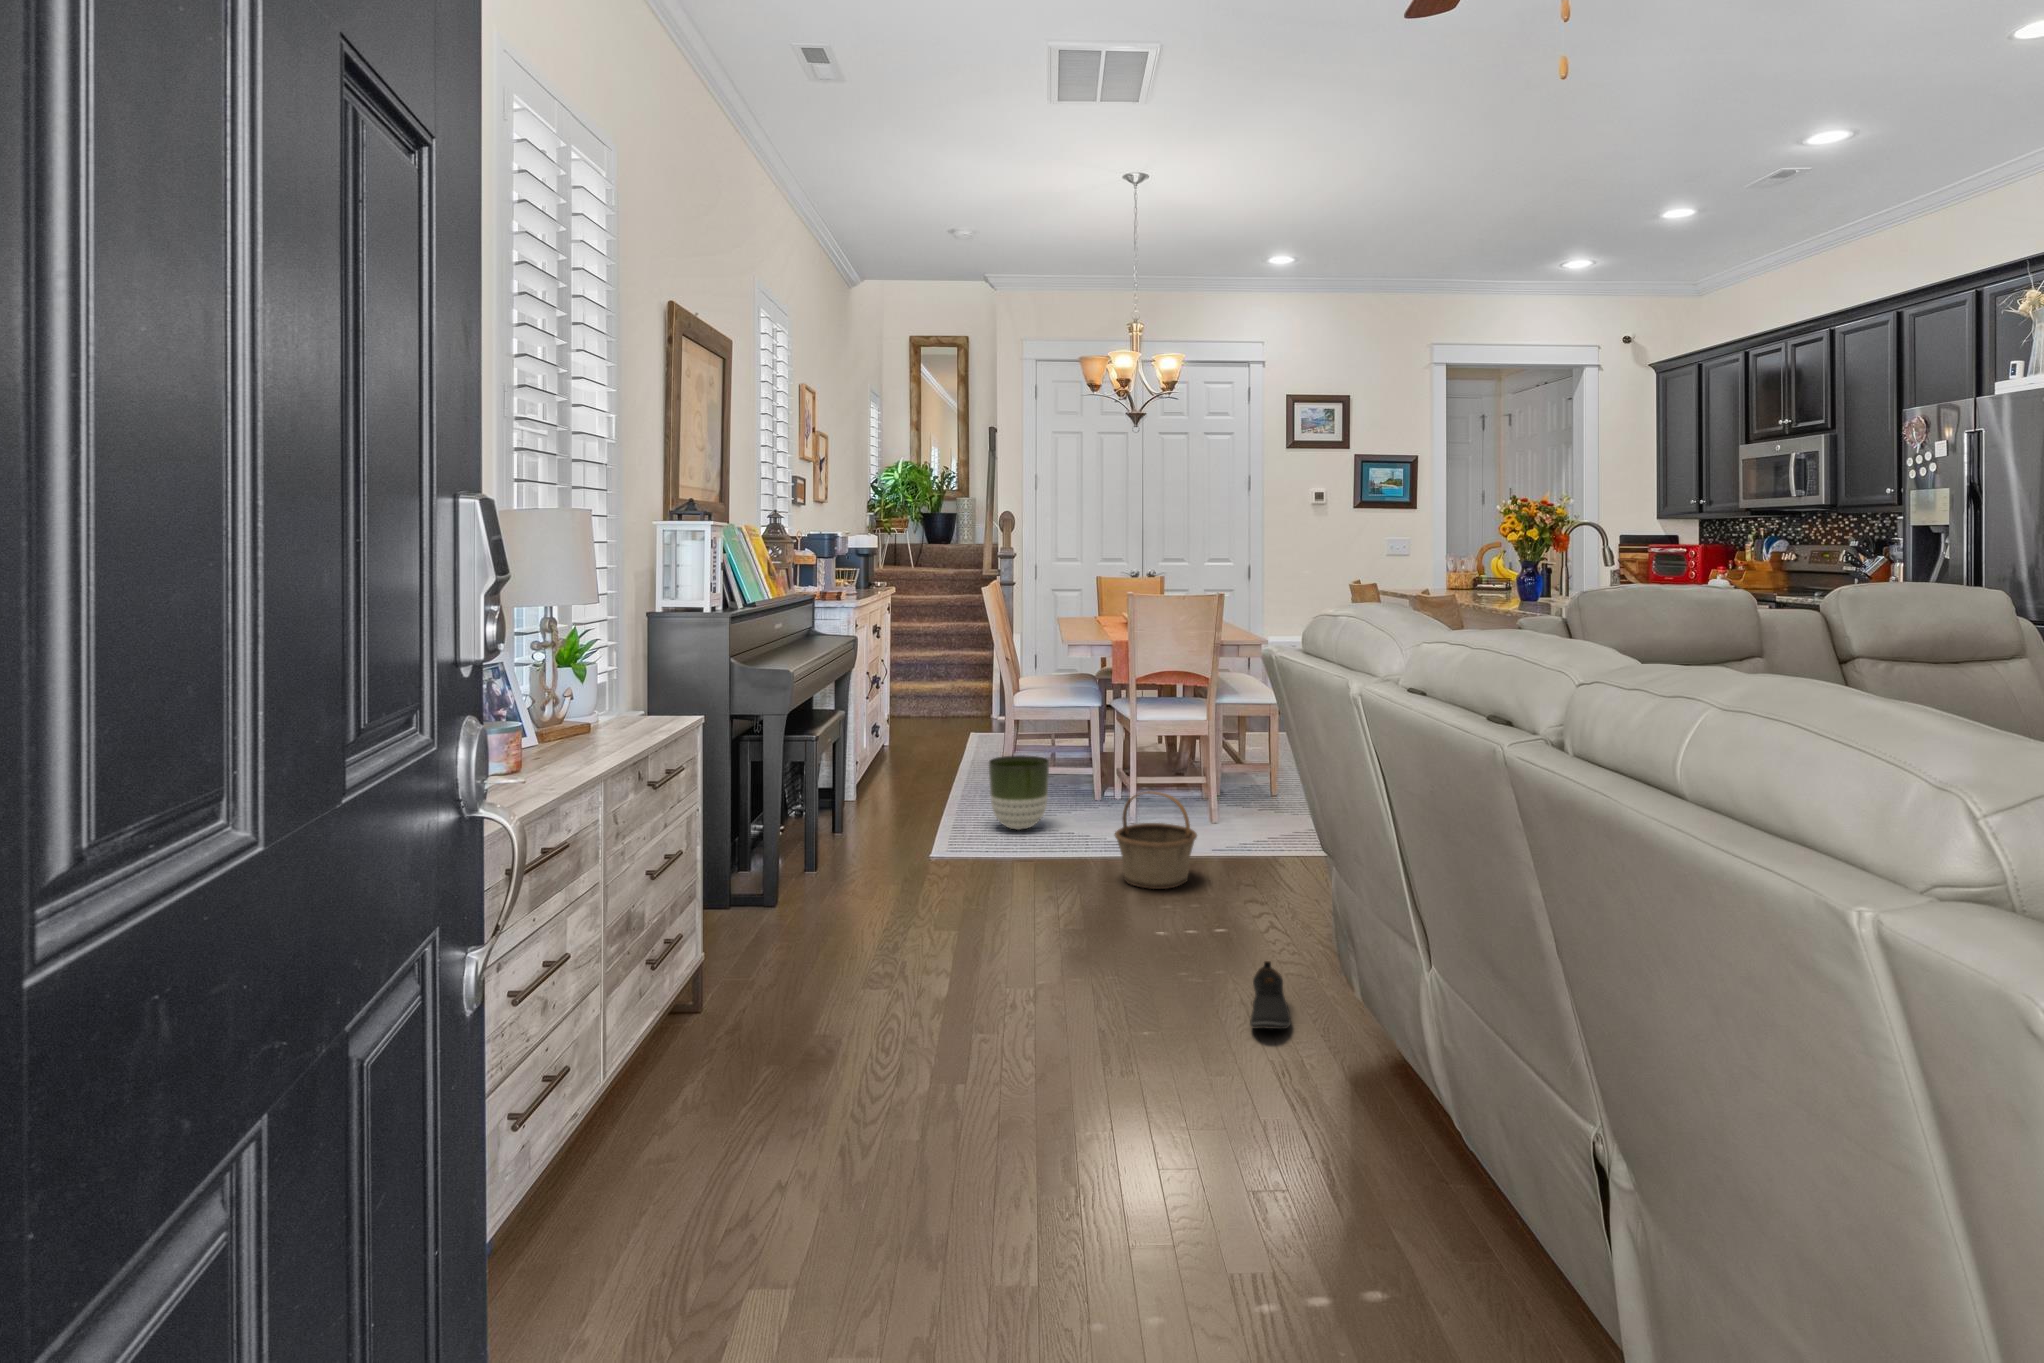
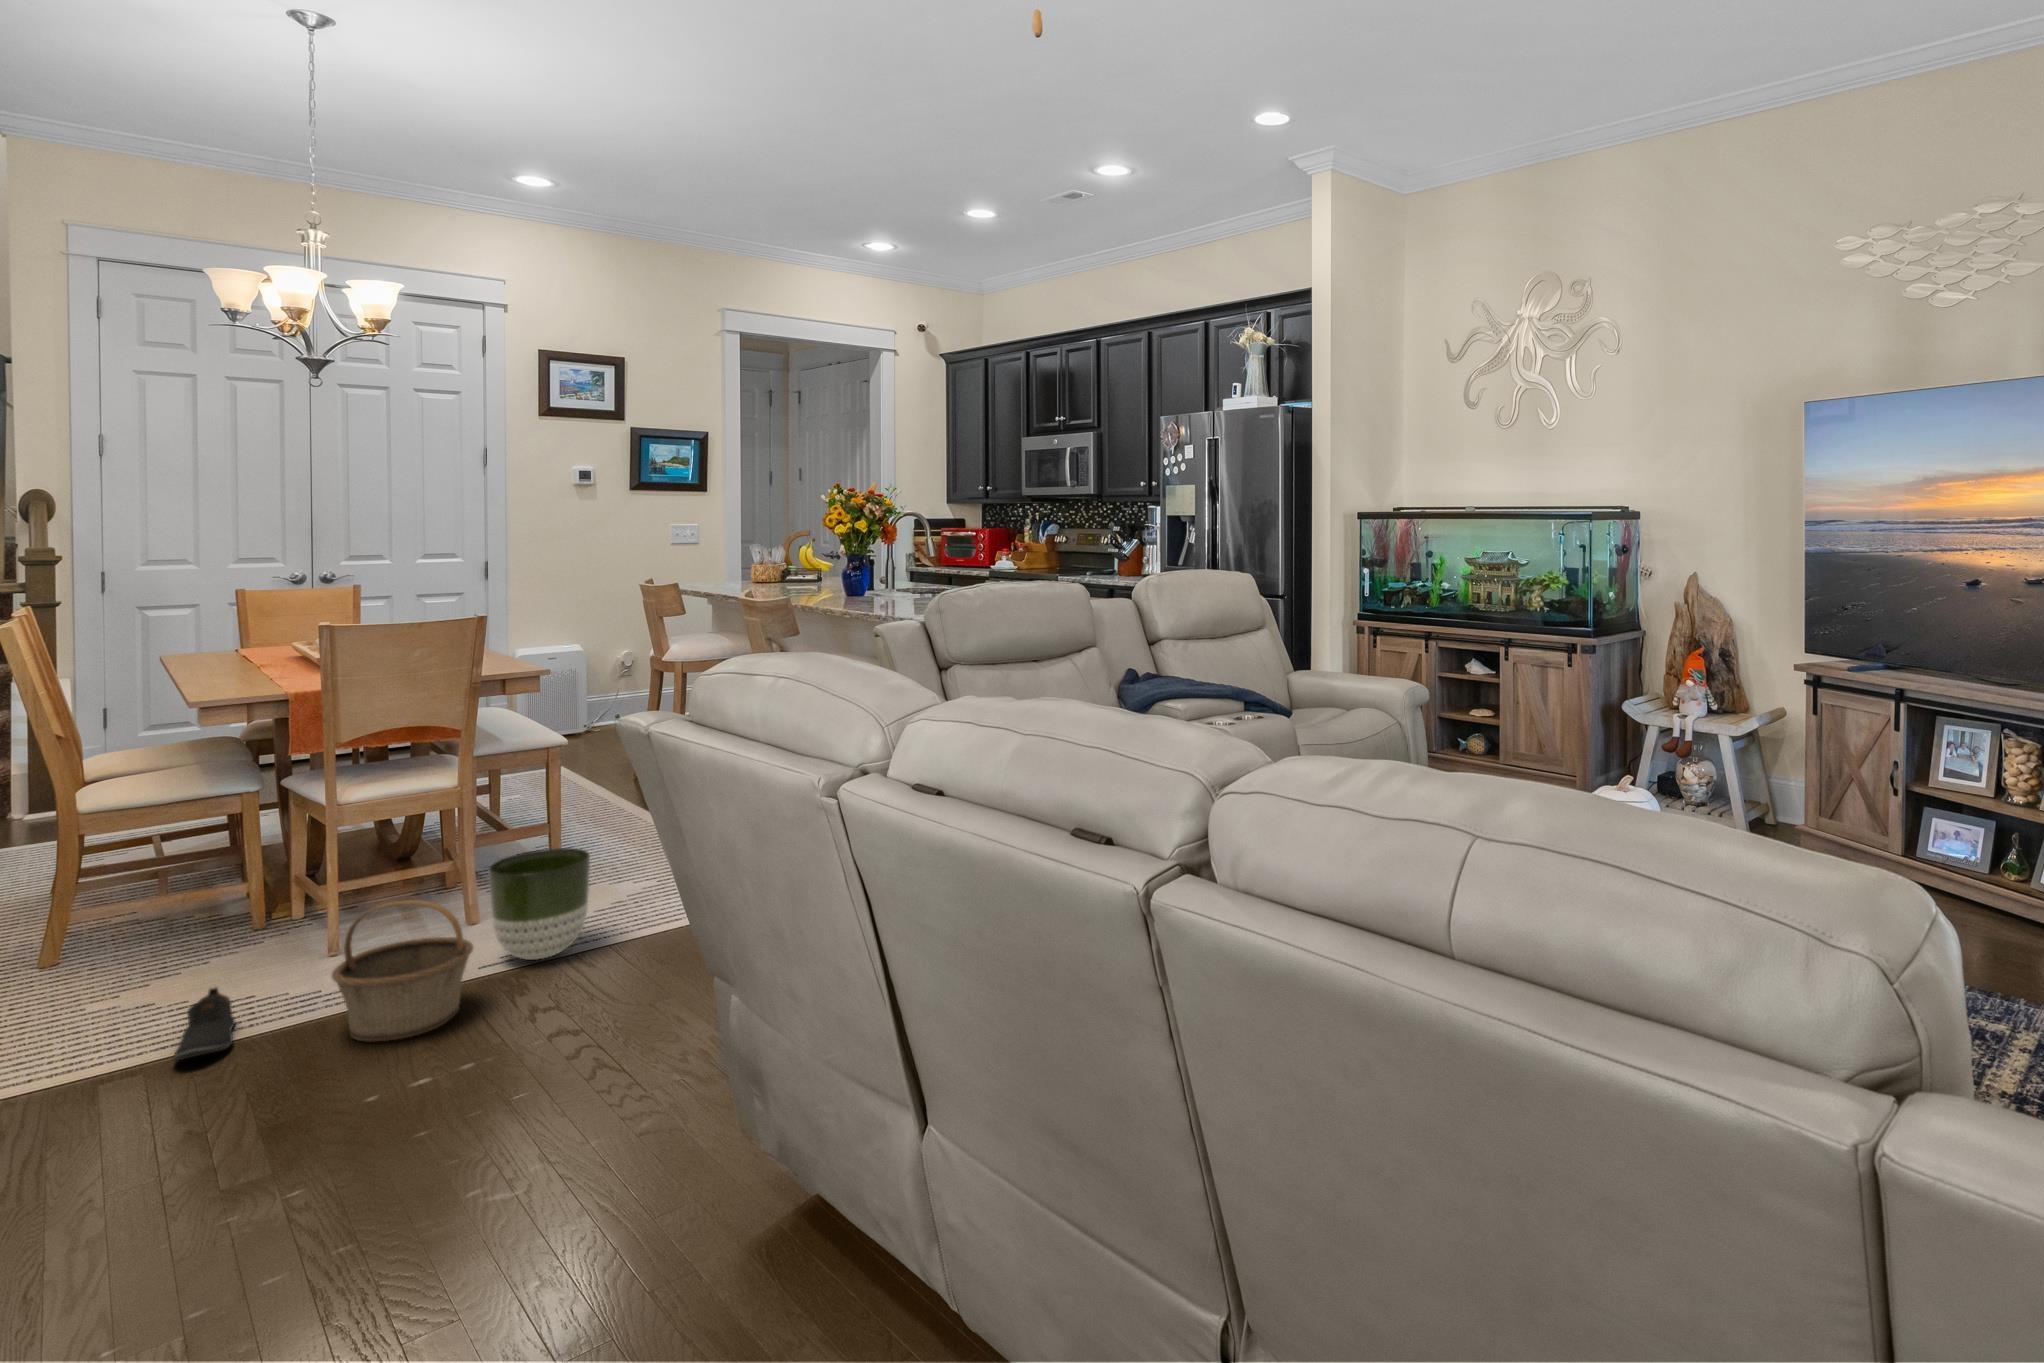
planter: present [989,755,1049,830] -> present [489,848,590,960]
shoe: present [1250,961,1291,1029] -> present [173,988,235,1061]

